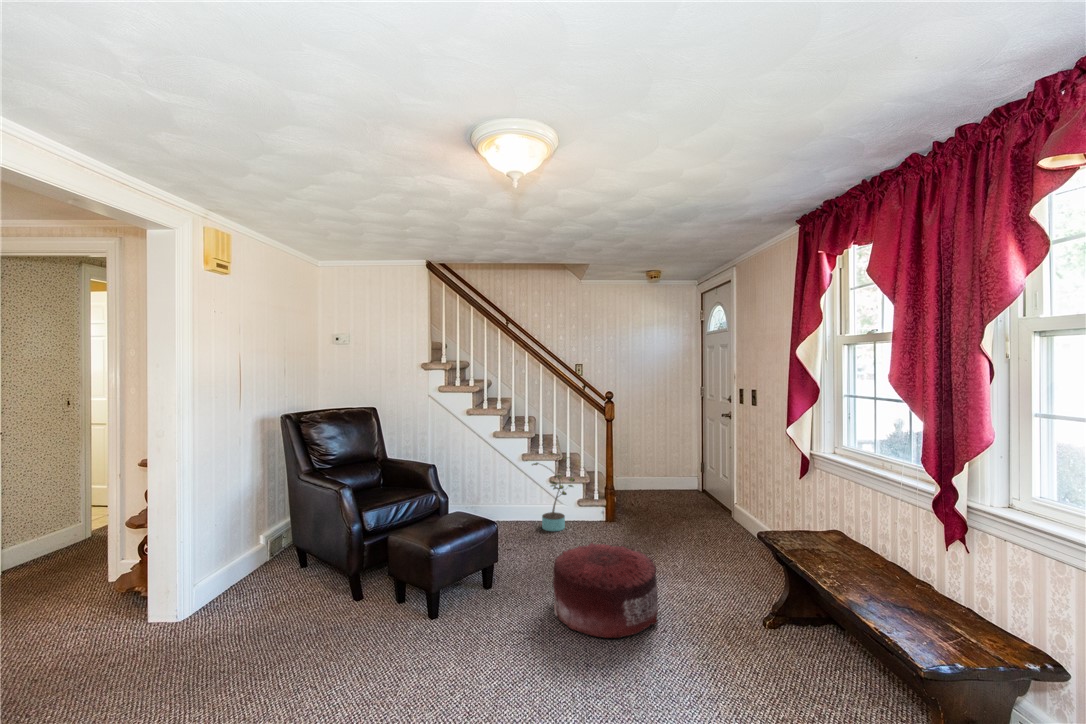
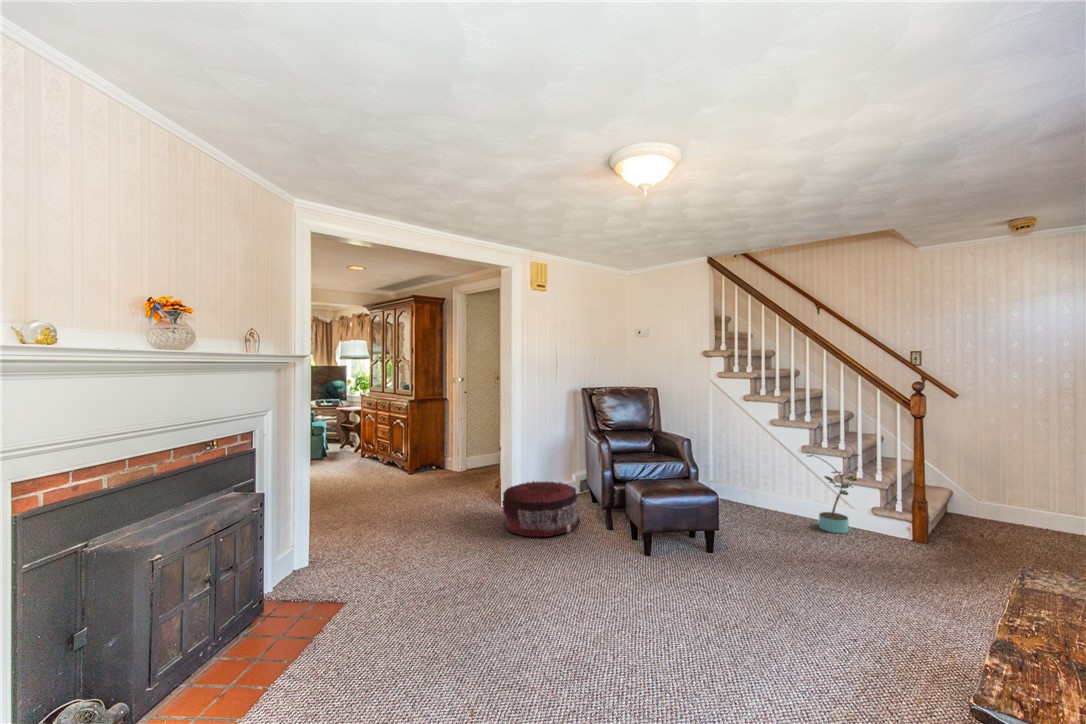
pouf: present [553,543,658,638] -> present [502,481,580,537]

